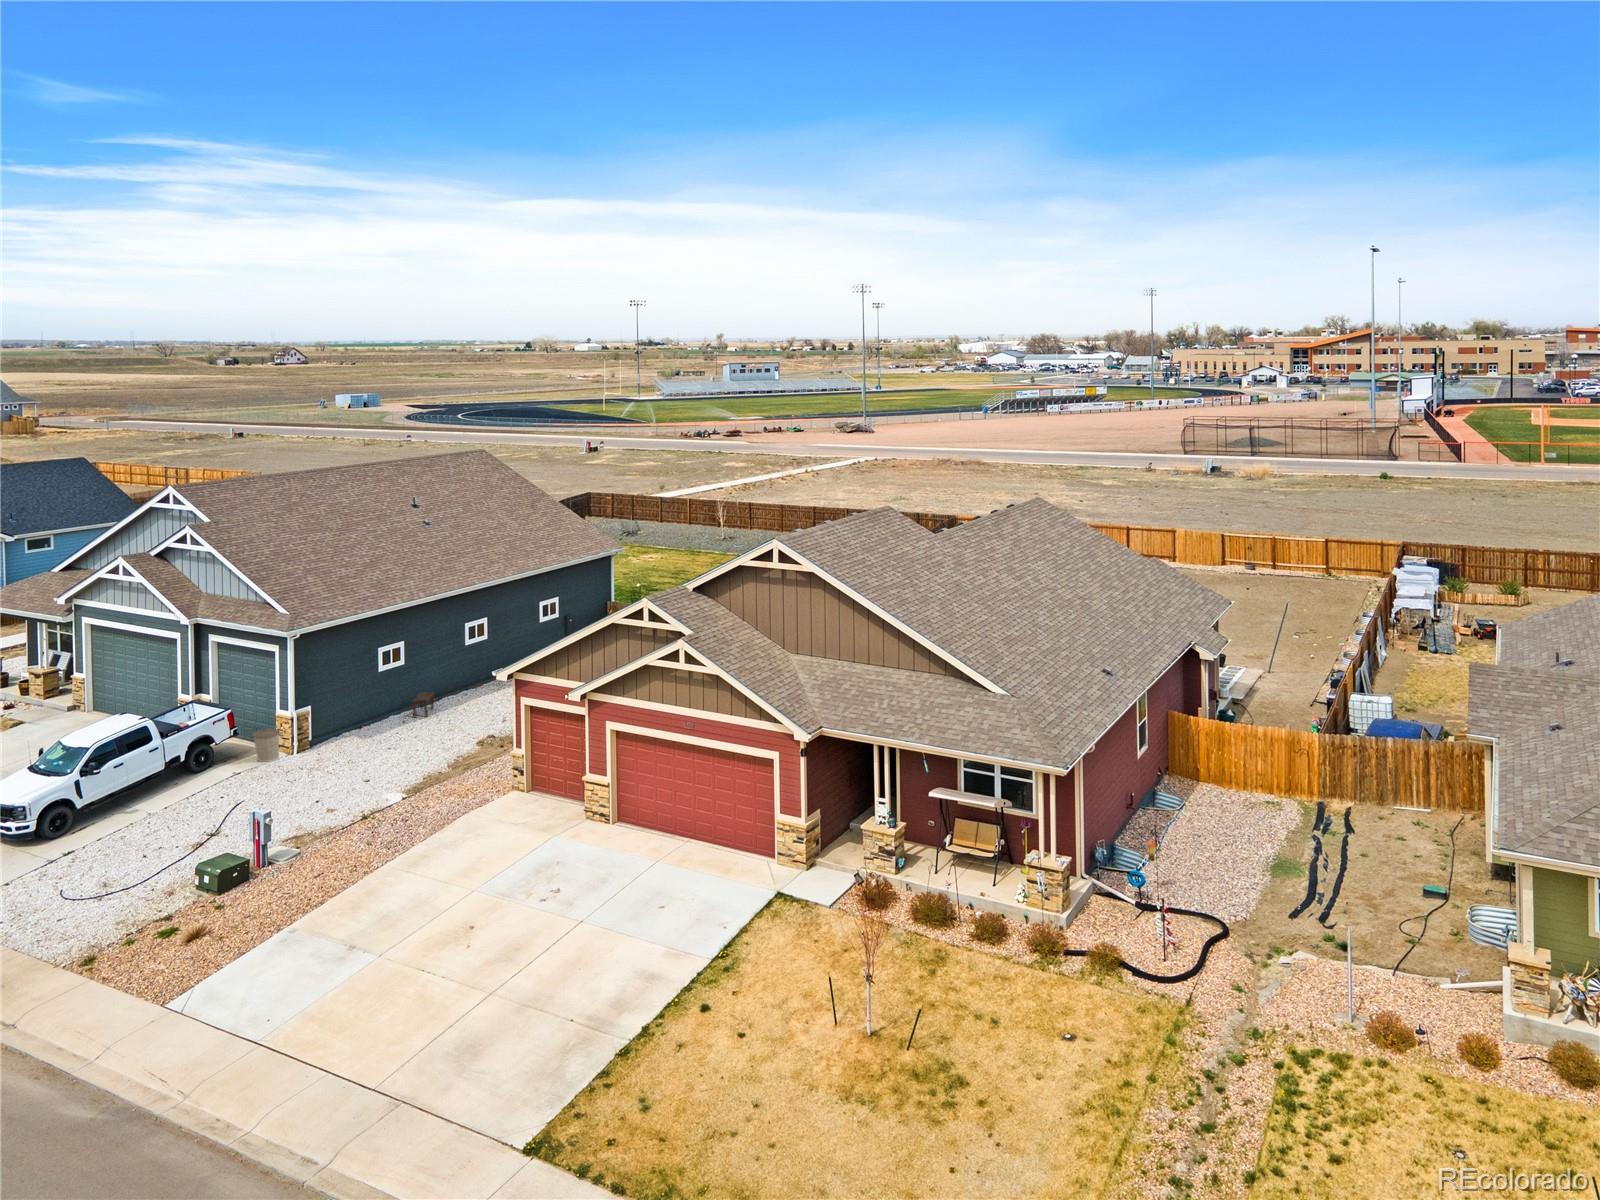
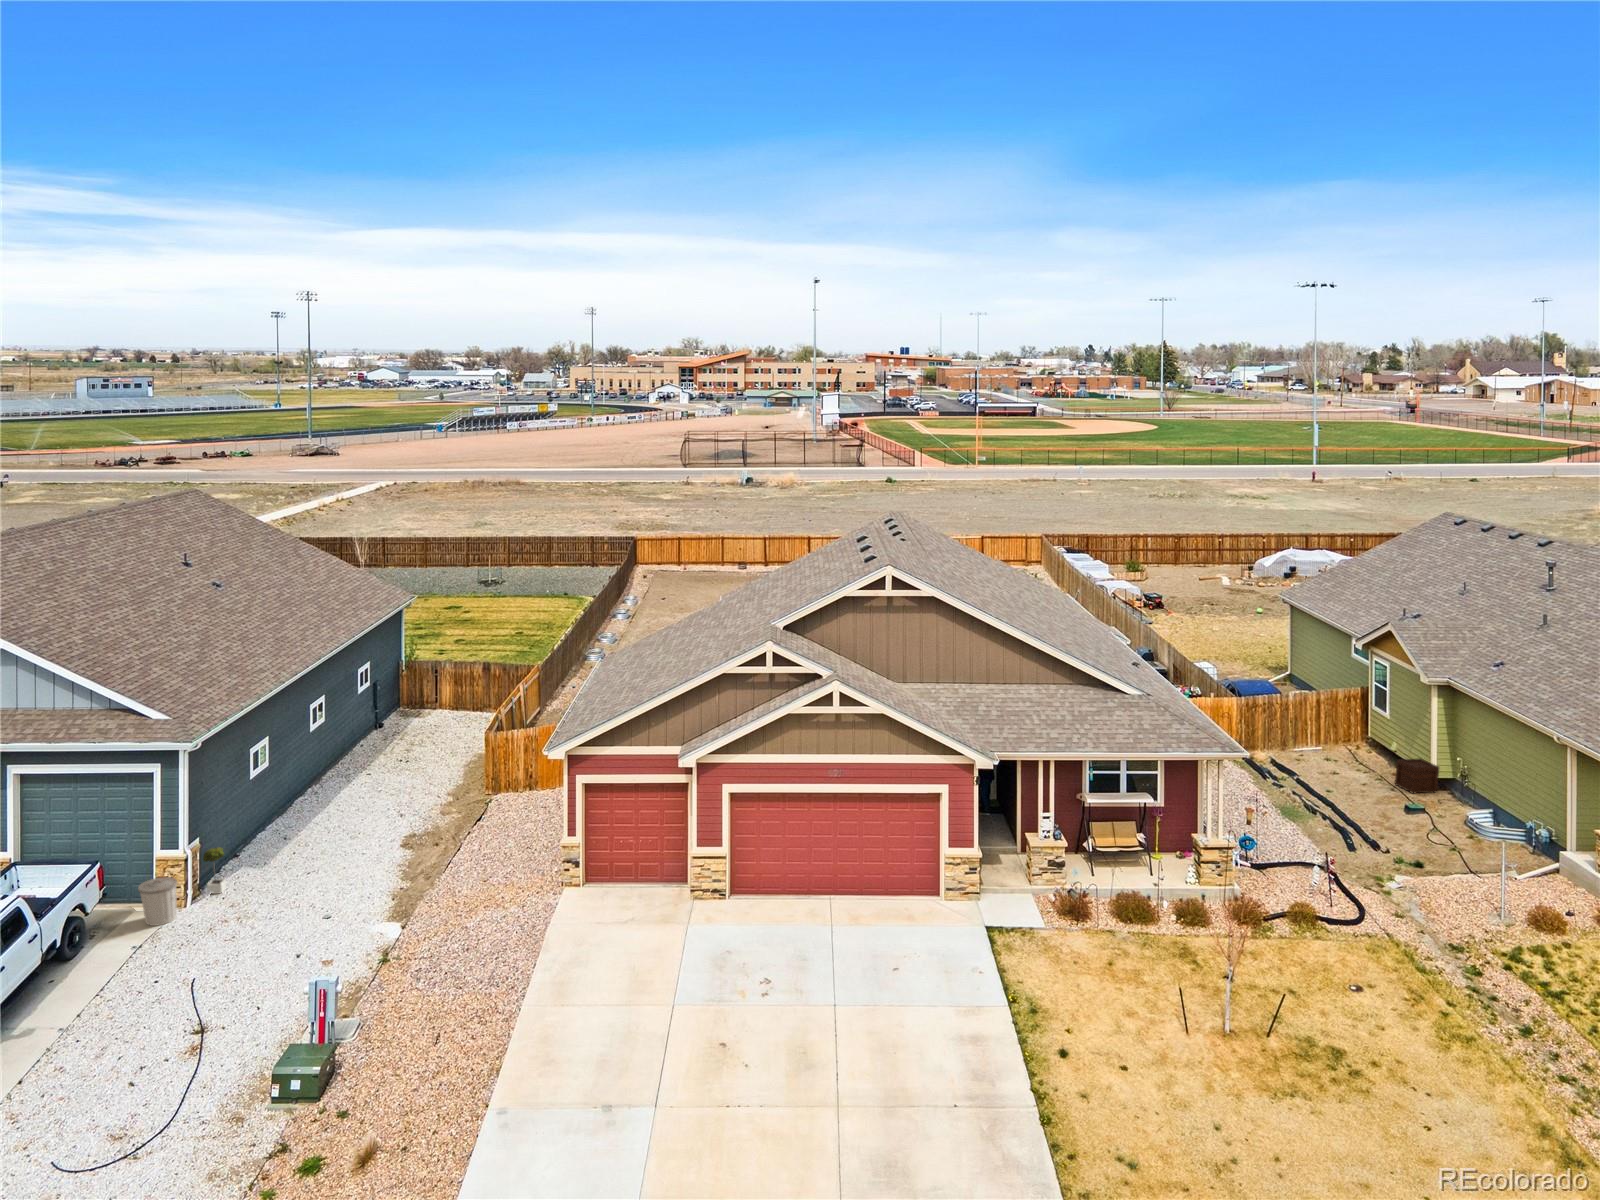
bench: present [412,692,434,717] -> none [281,795,309,831]
potted tree: none [308,715,327,749] -> present [203,847,226,894]
wooden crate: none [1458,834,1506,882] -> present [1395,759,1439,793]

